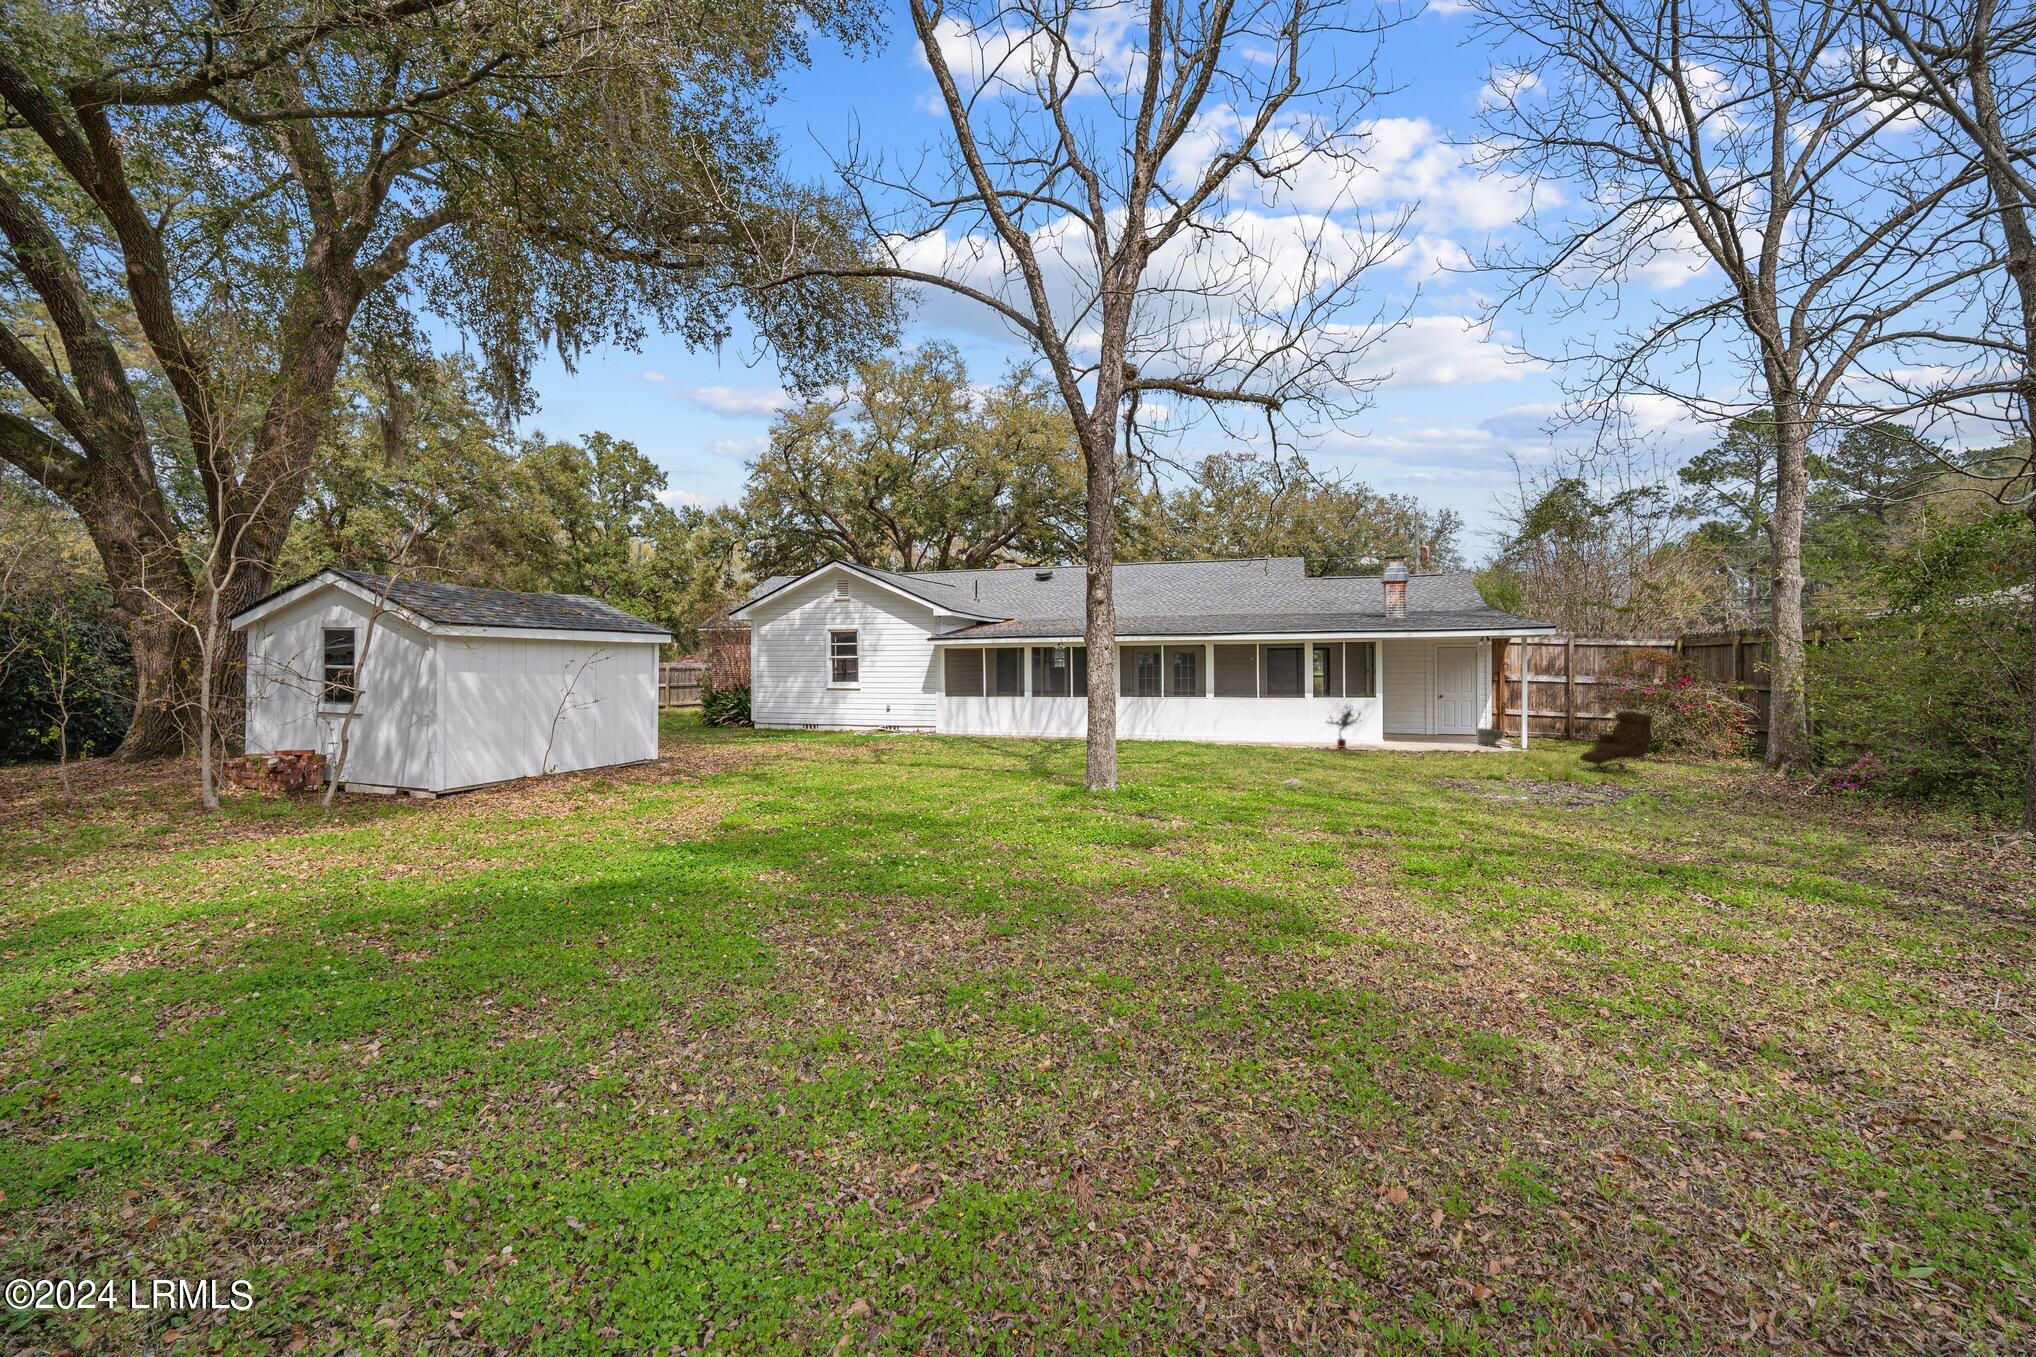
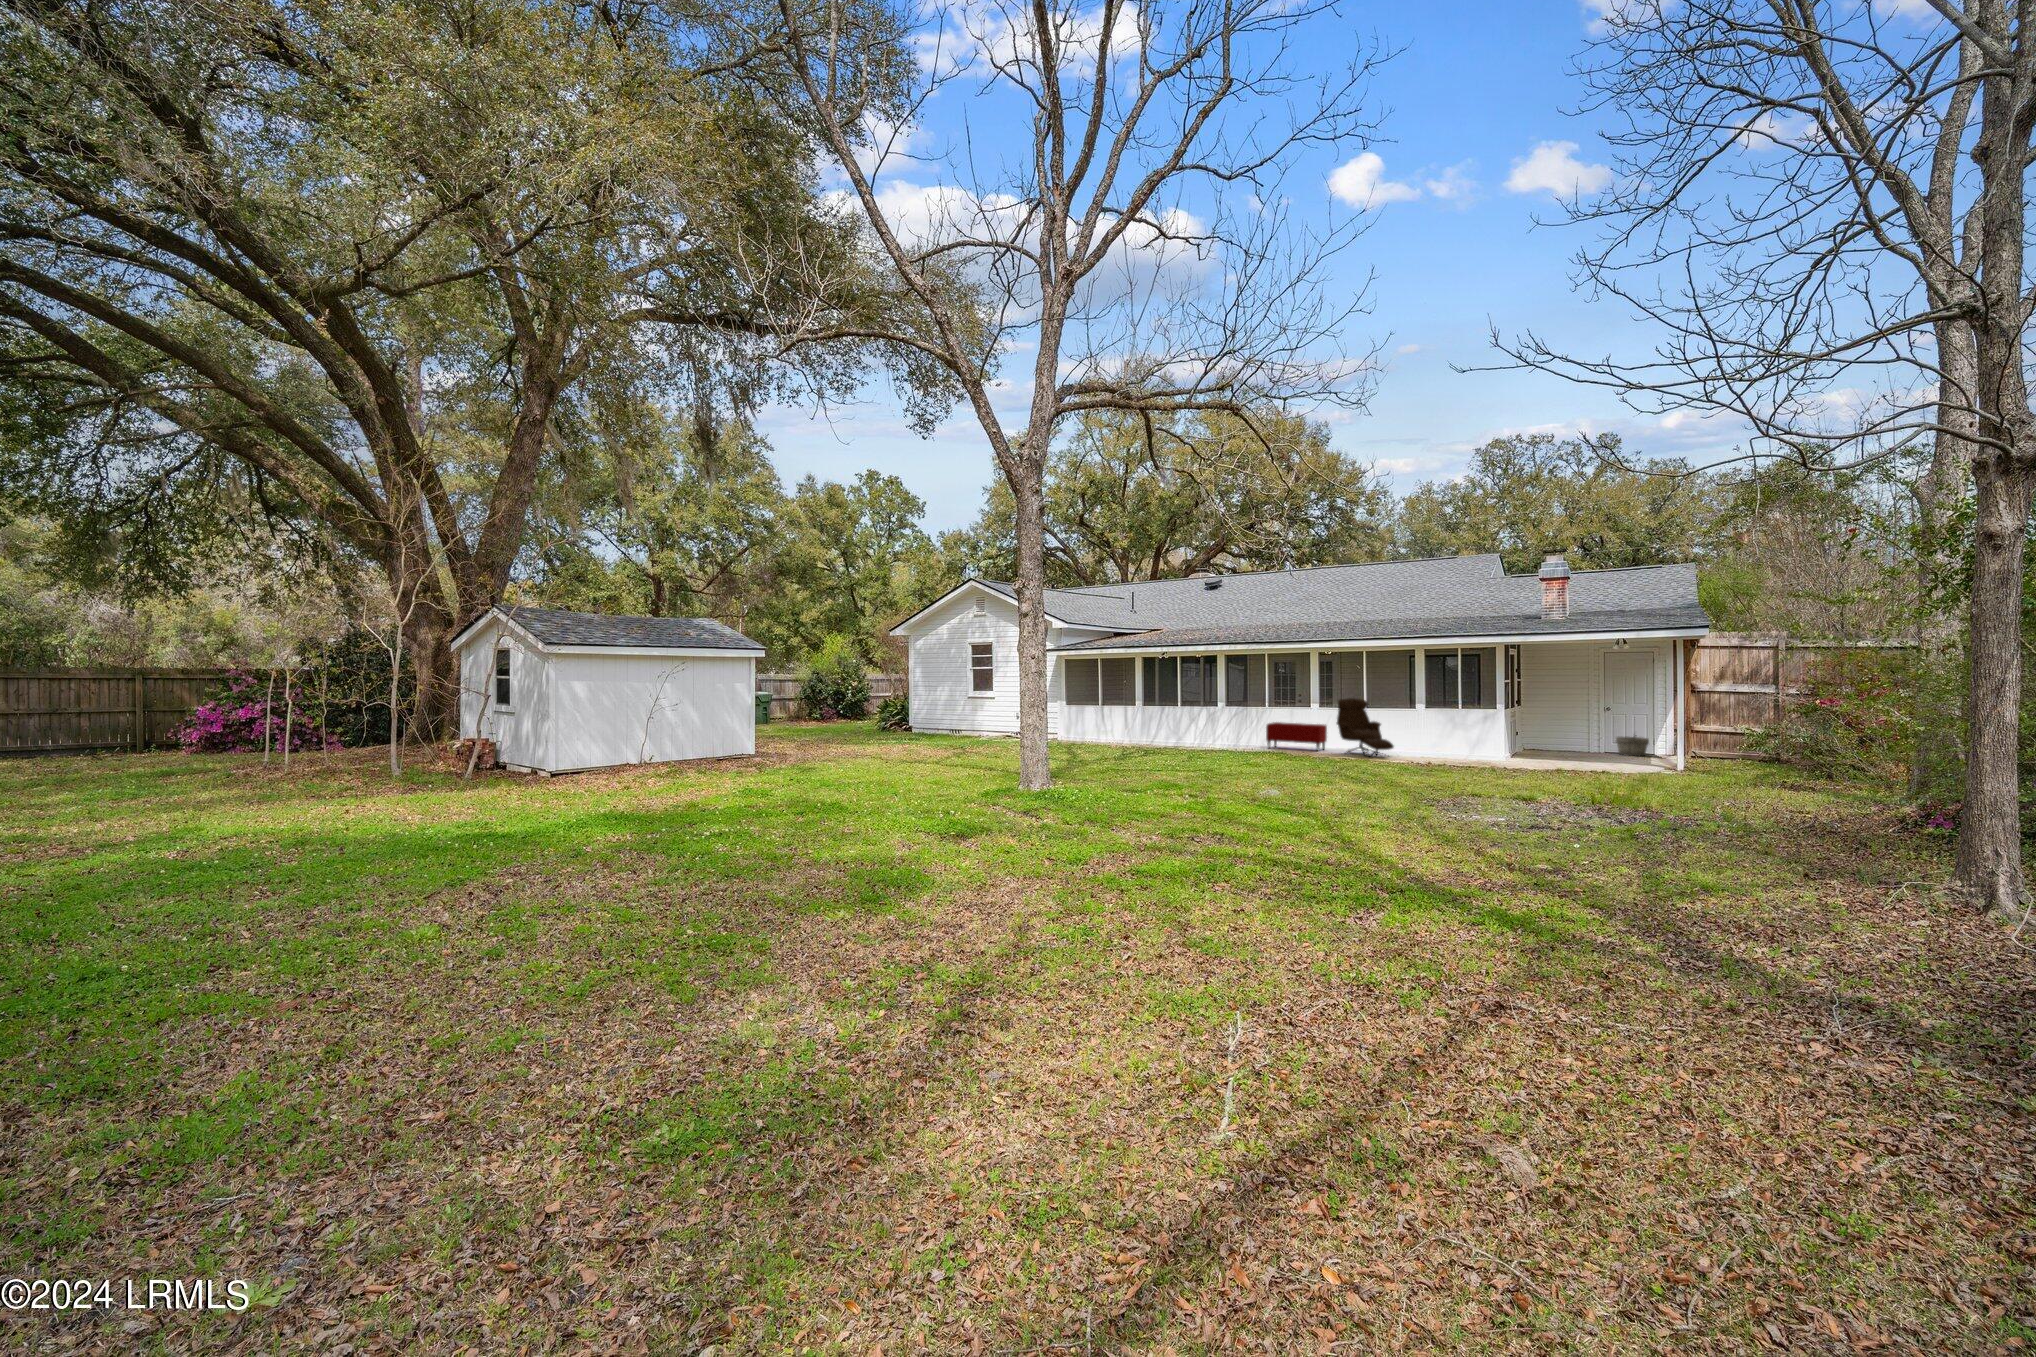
potted tree: present [1328,705,1361,748] -> none [1440,713,1483,760]
bench: none [1168,706,1224,735] -> present [1266,722,1327,751]
lounge chair: present [1580,712,1652,772] -> present [1337,698,1394,755]

